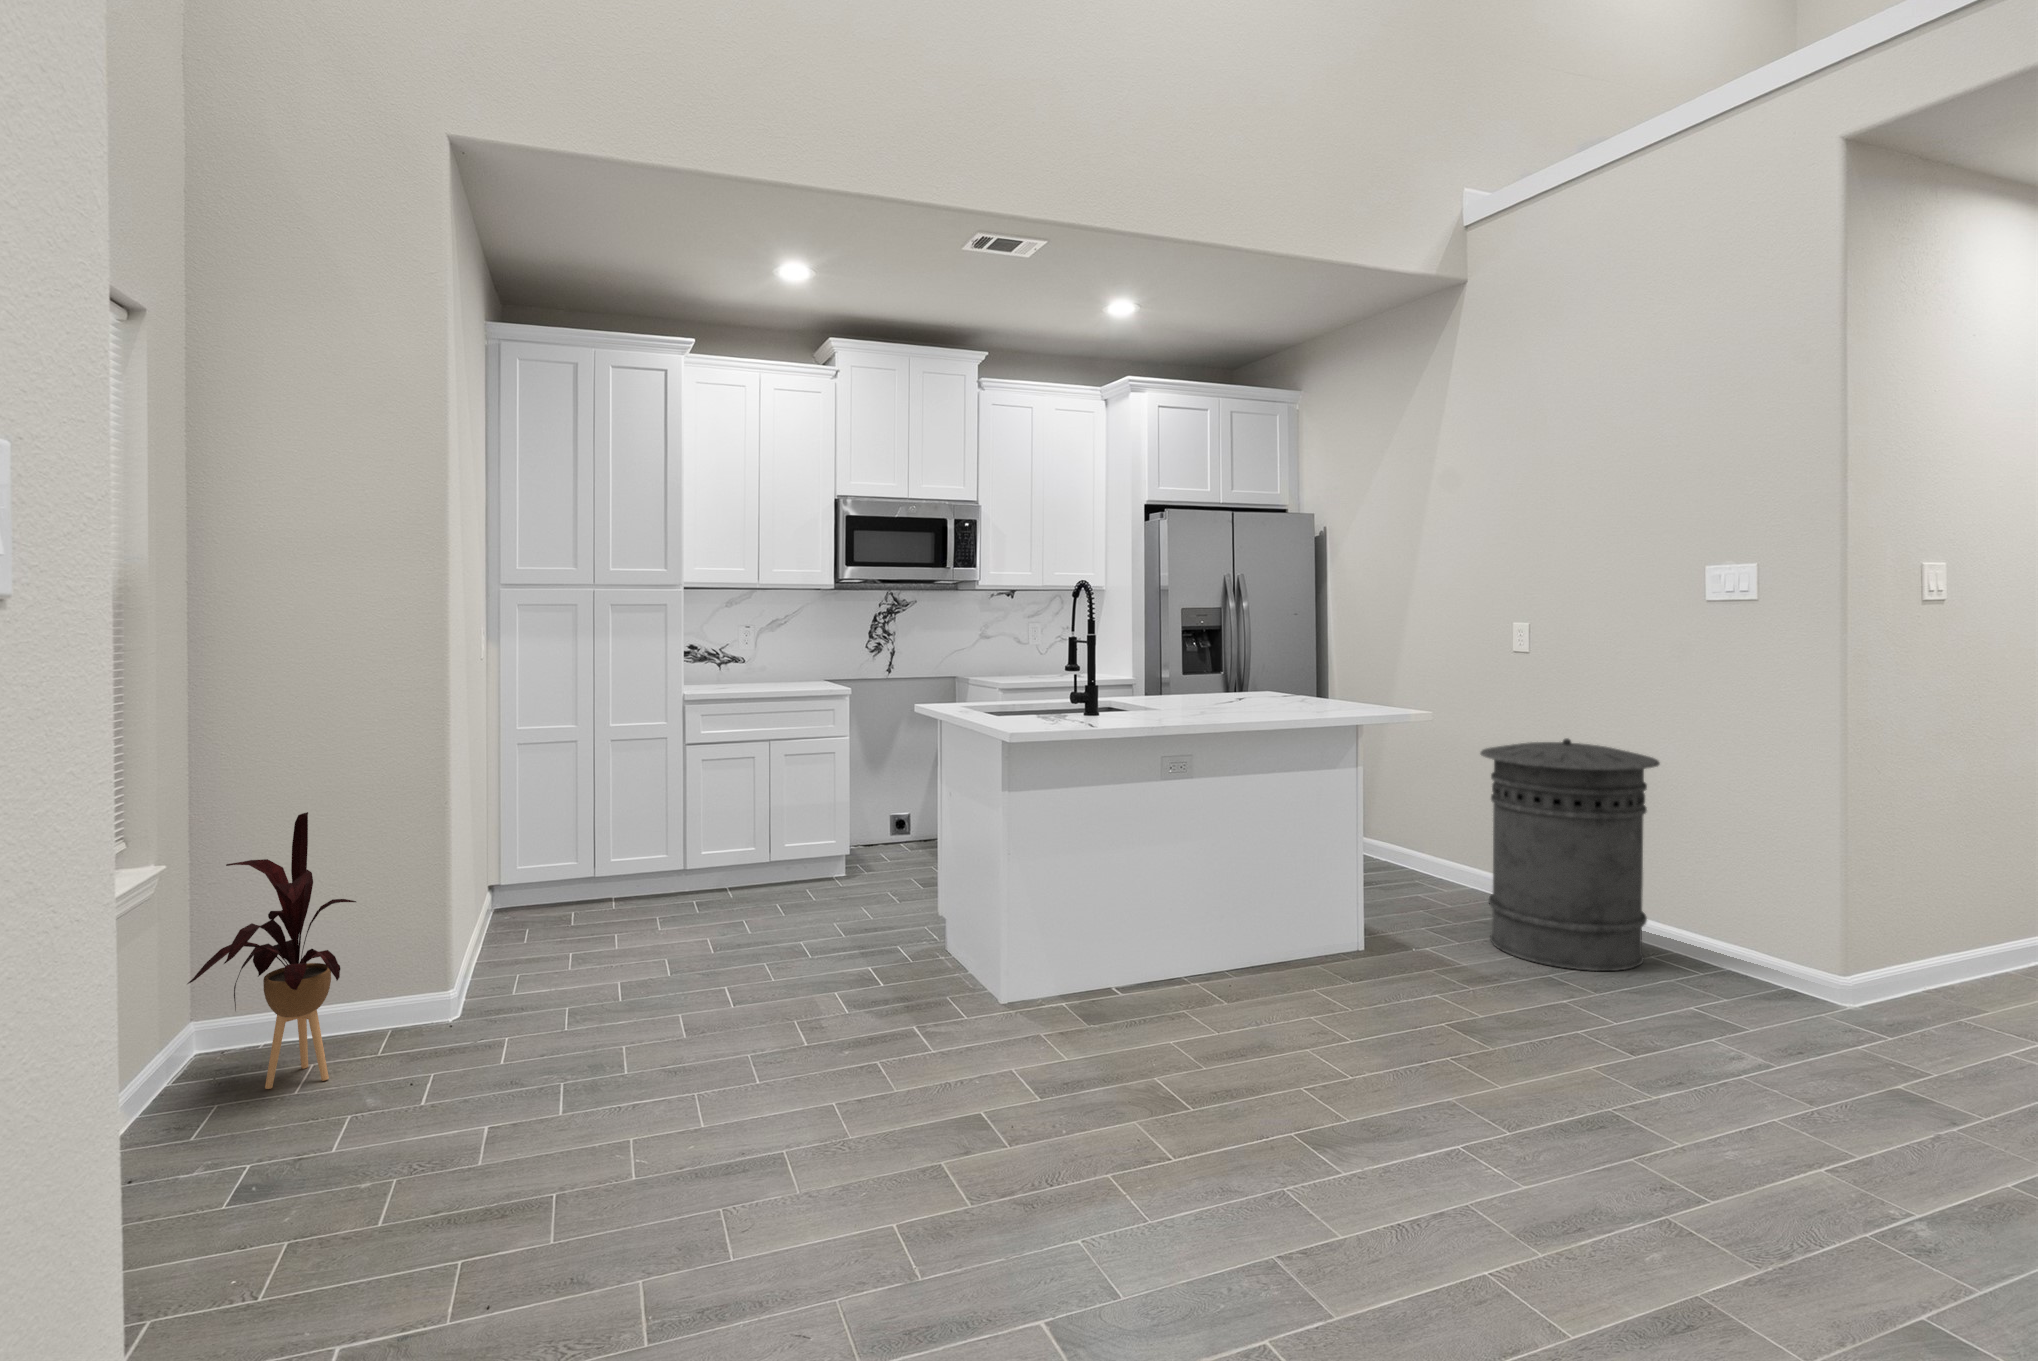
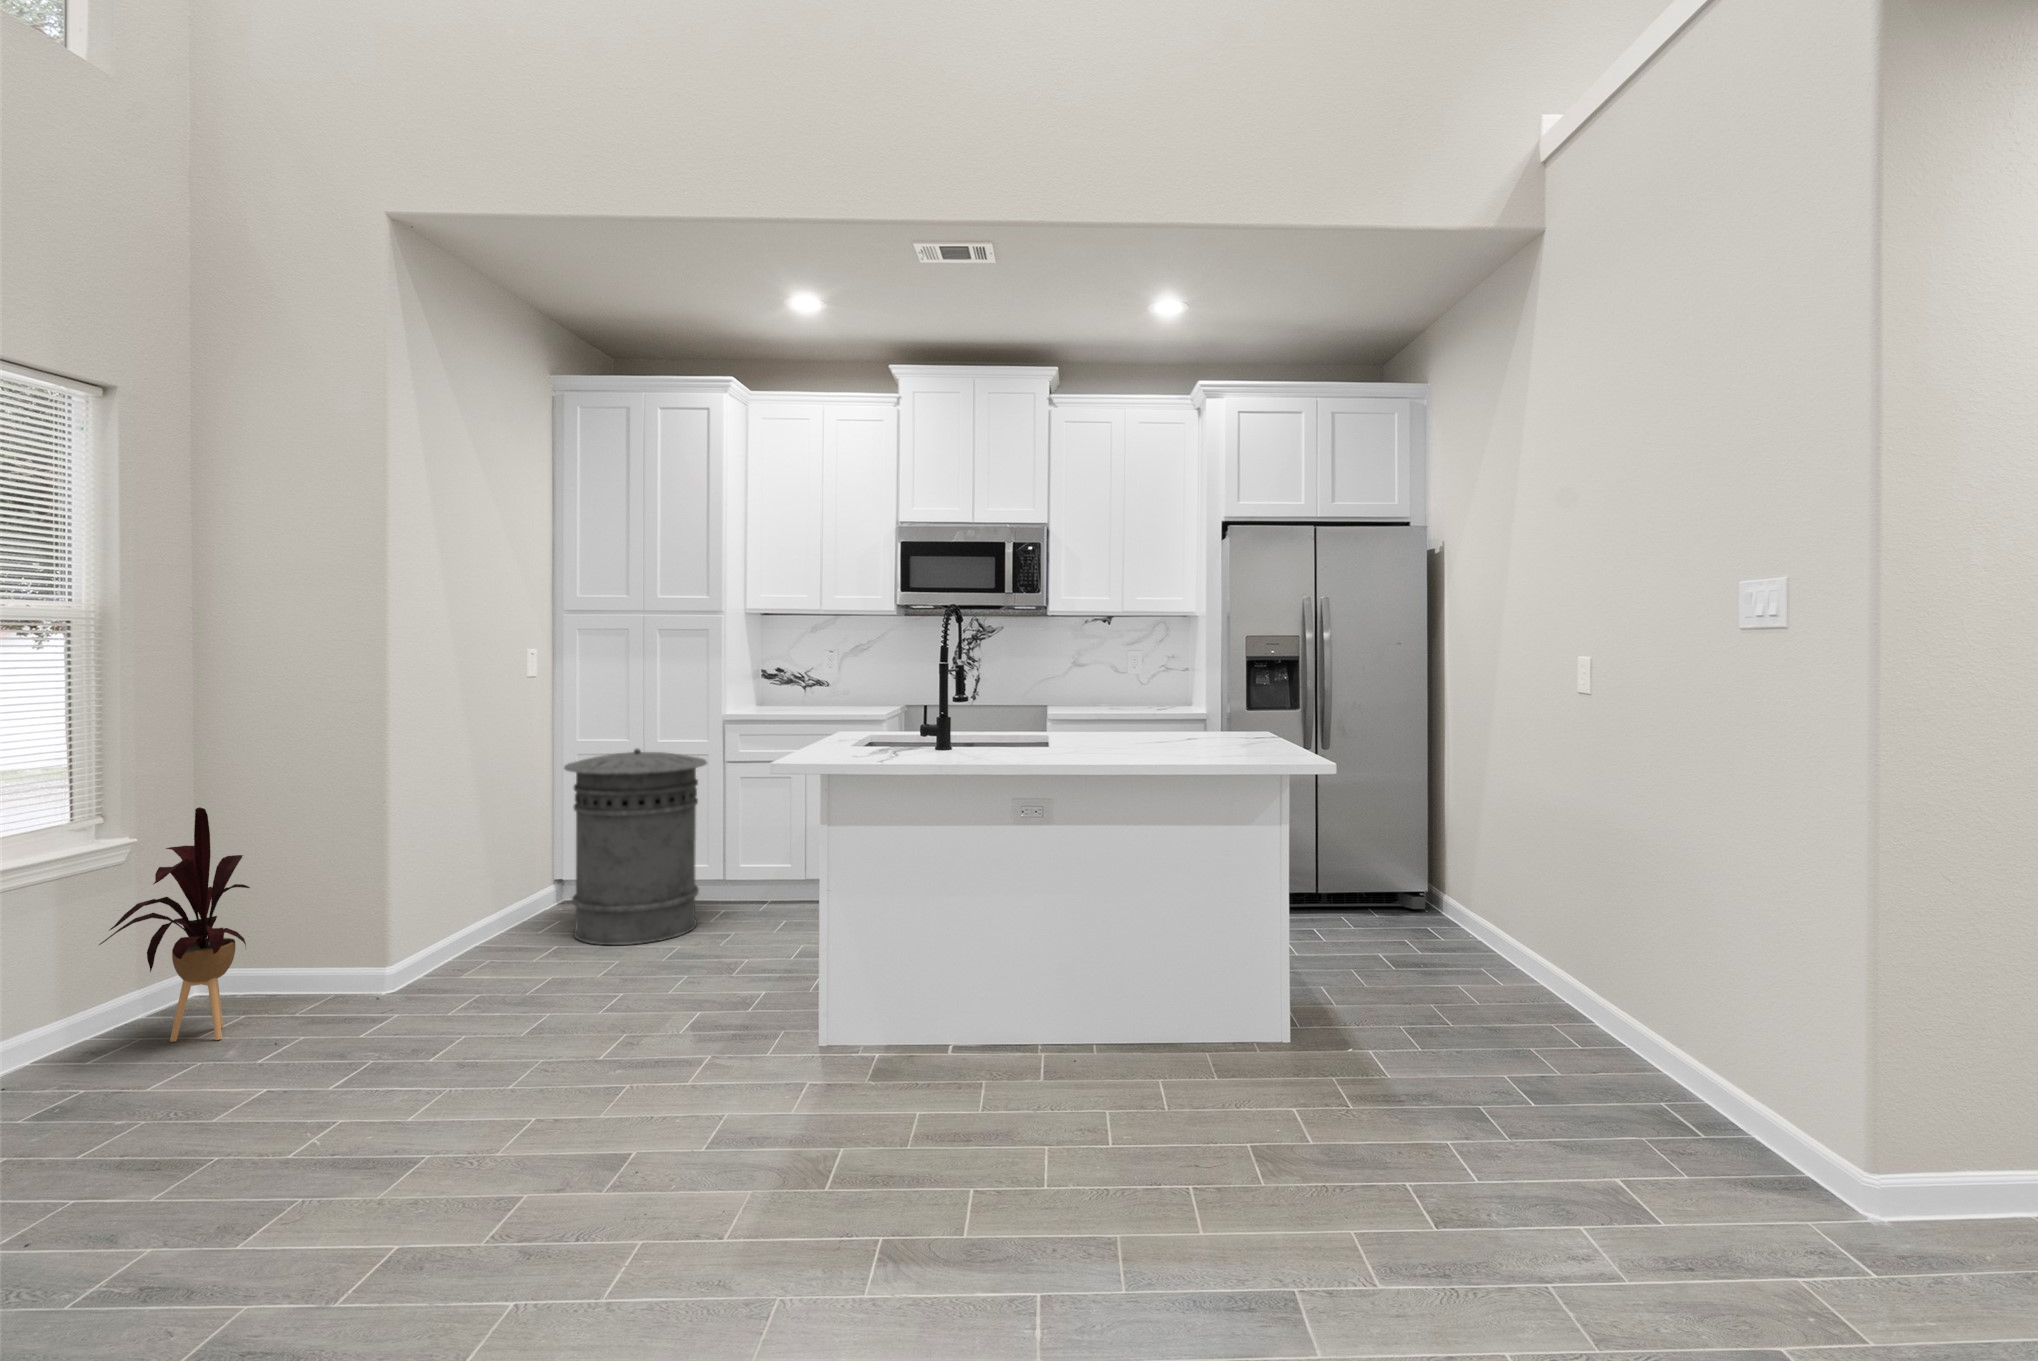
trash can: present [1480,738,1660,971] -> present [564,748,707,945]

